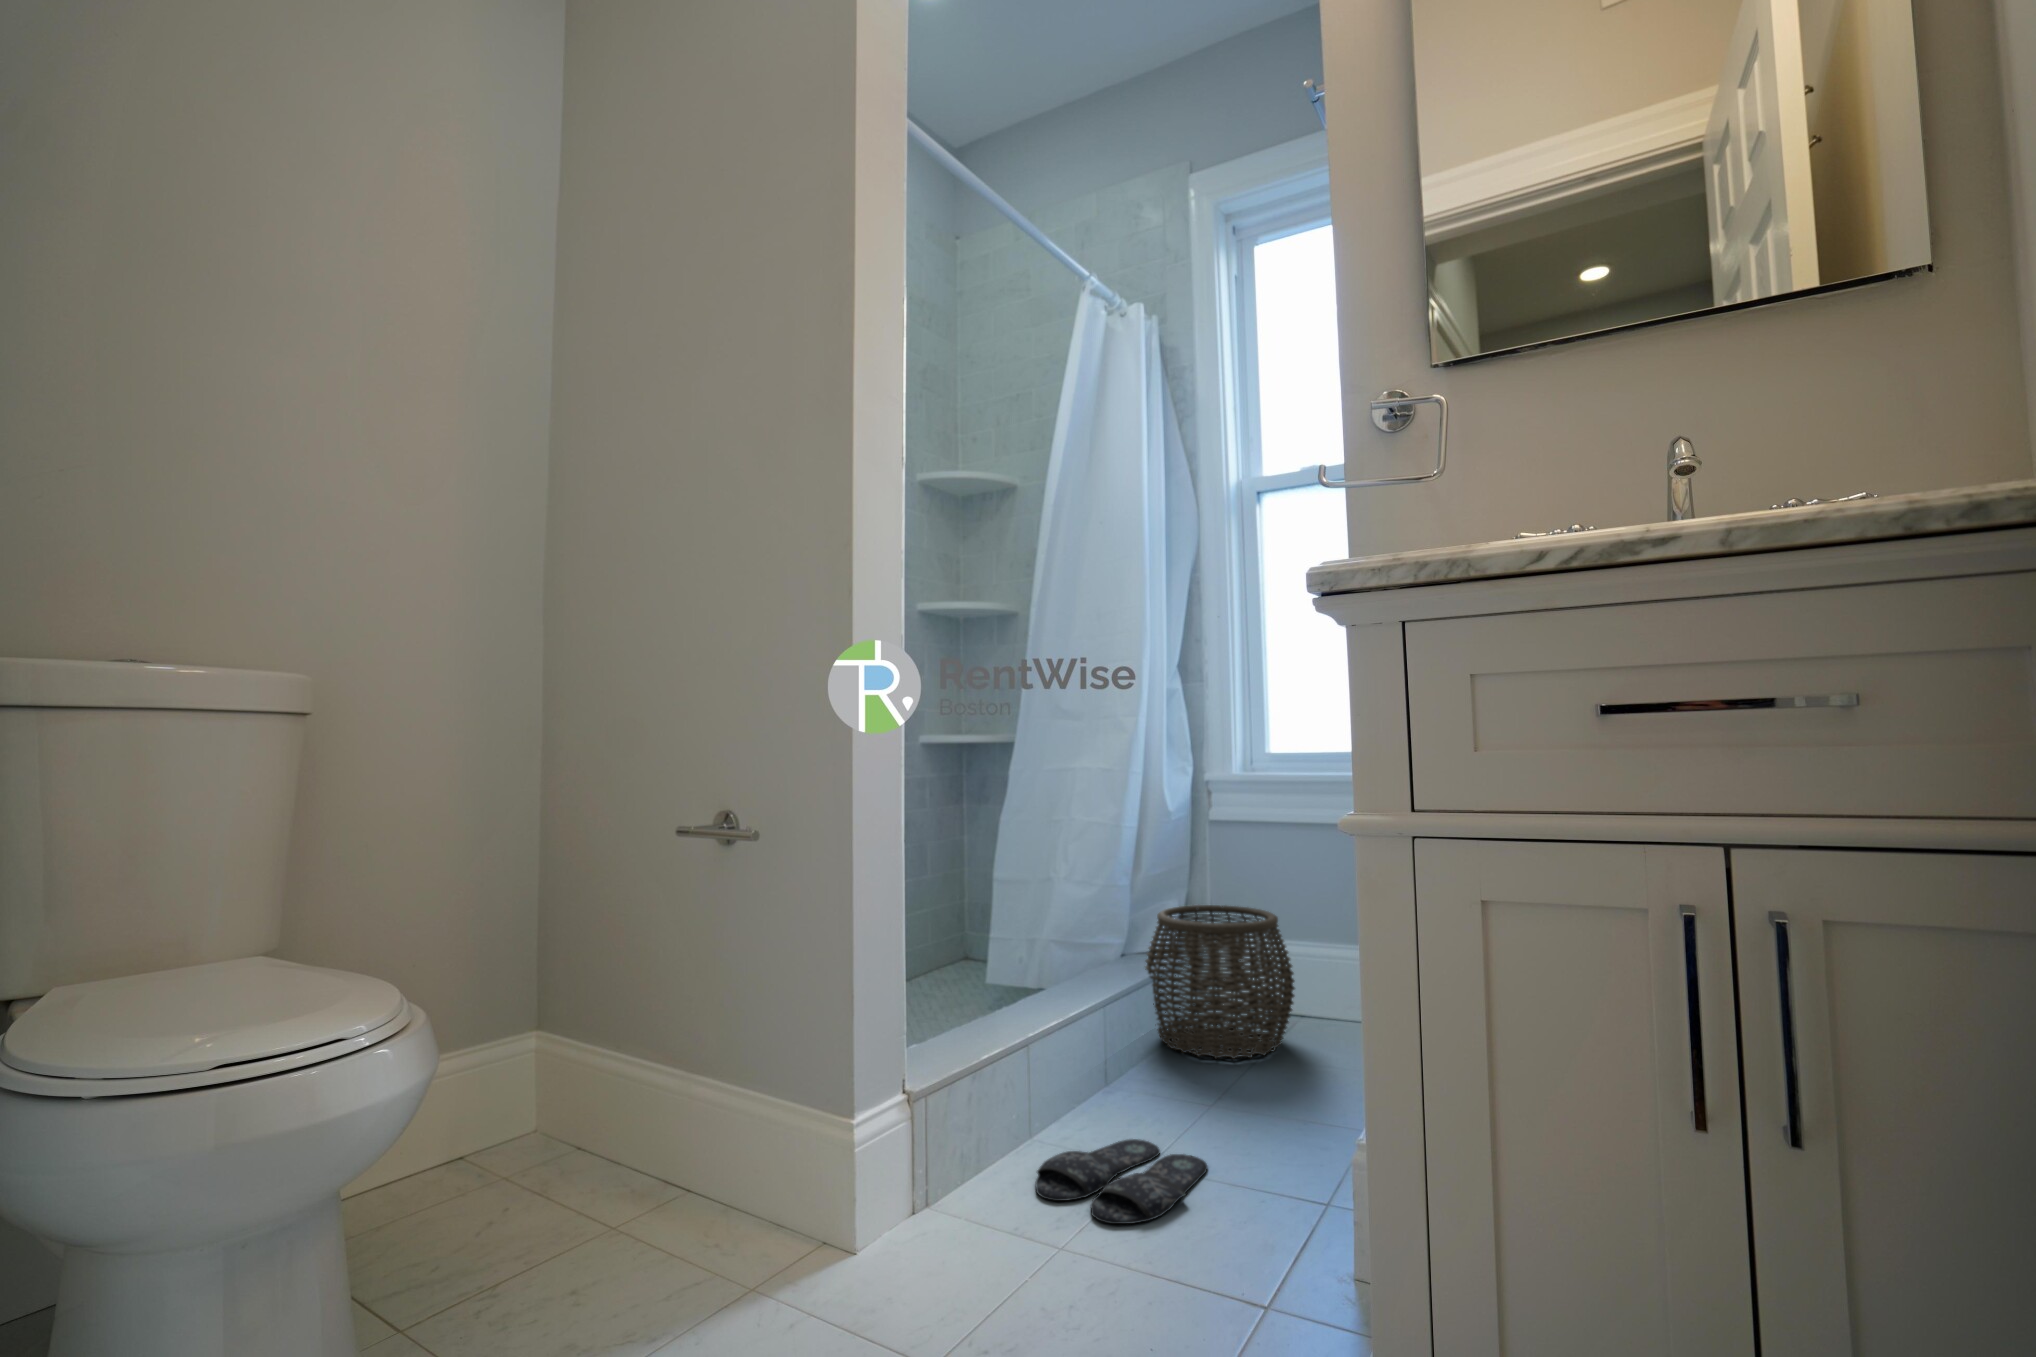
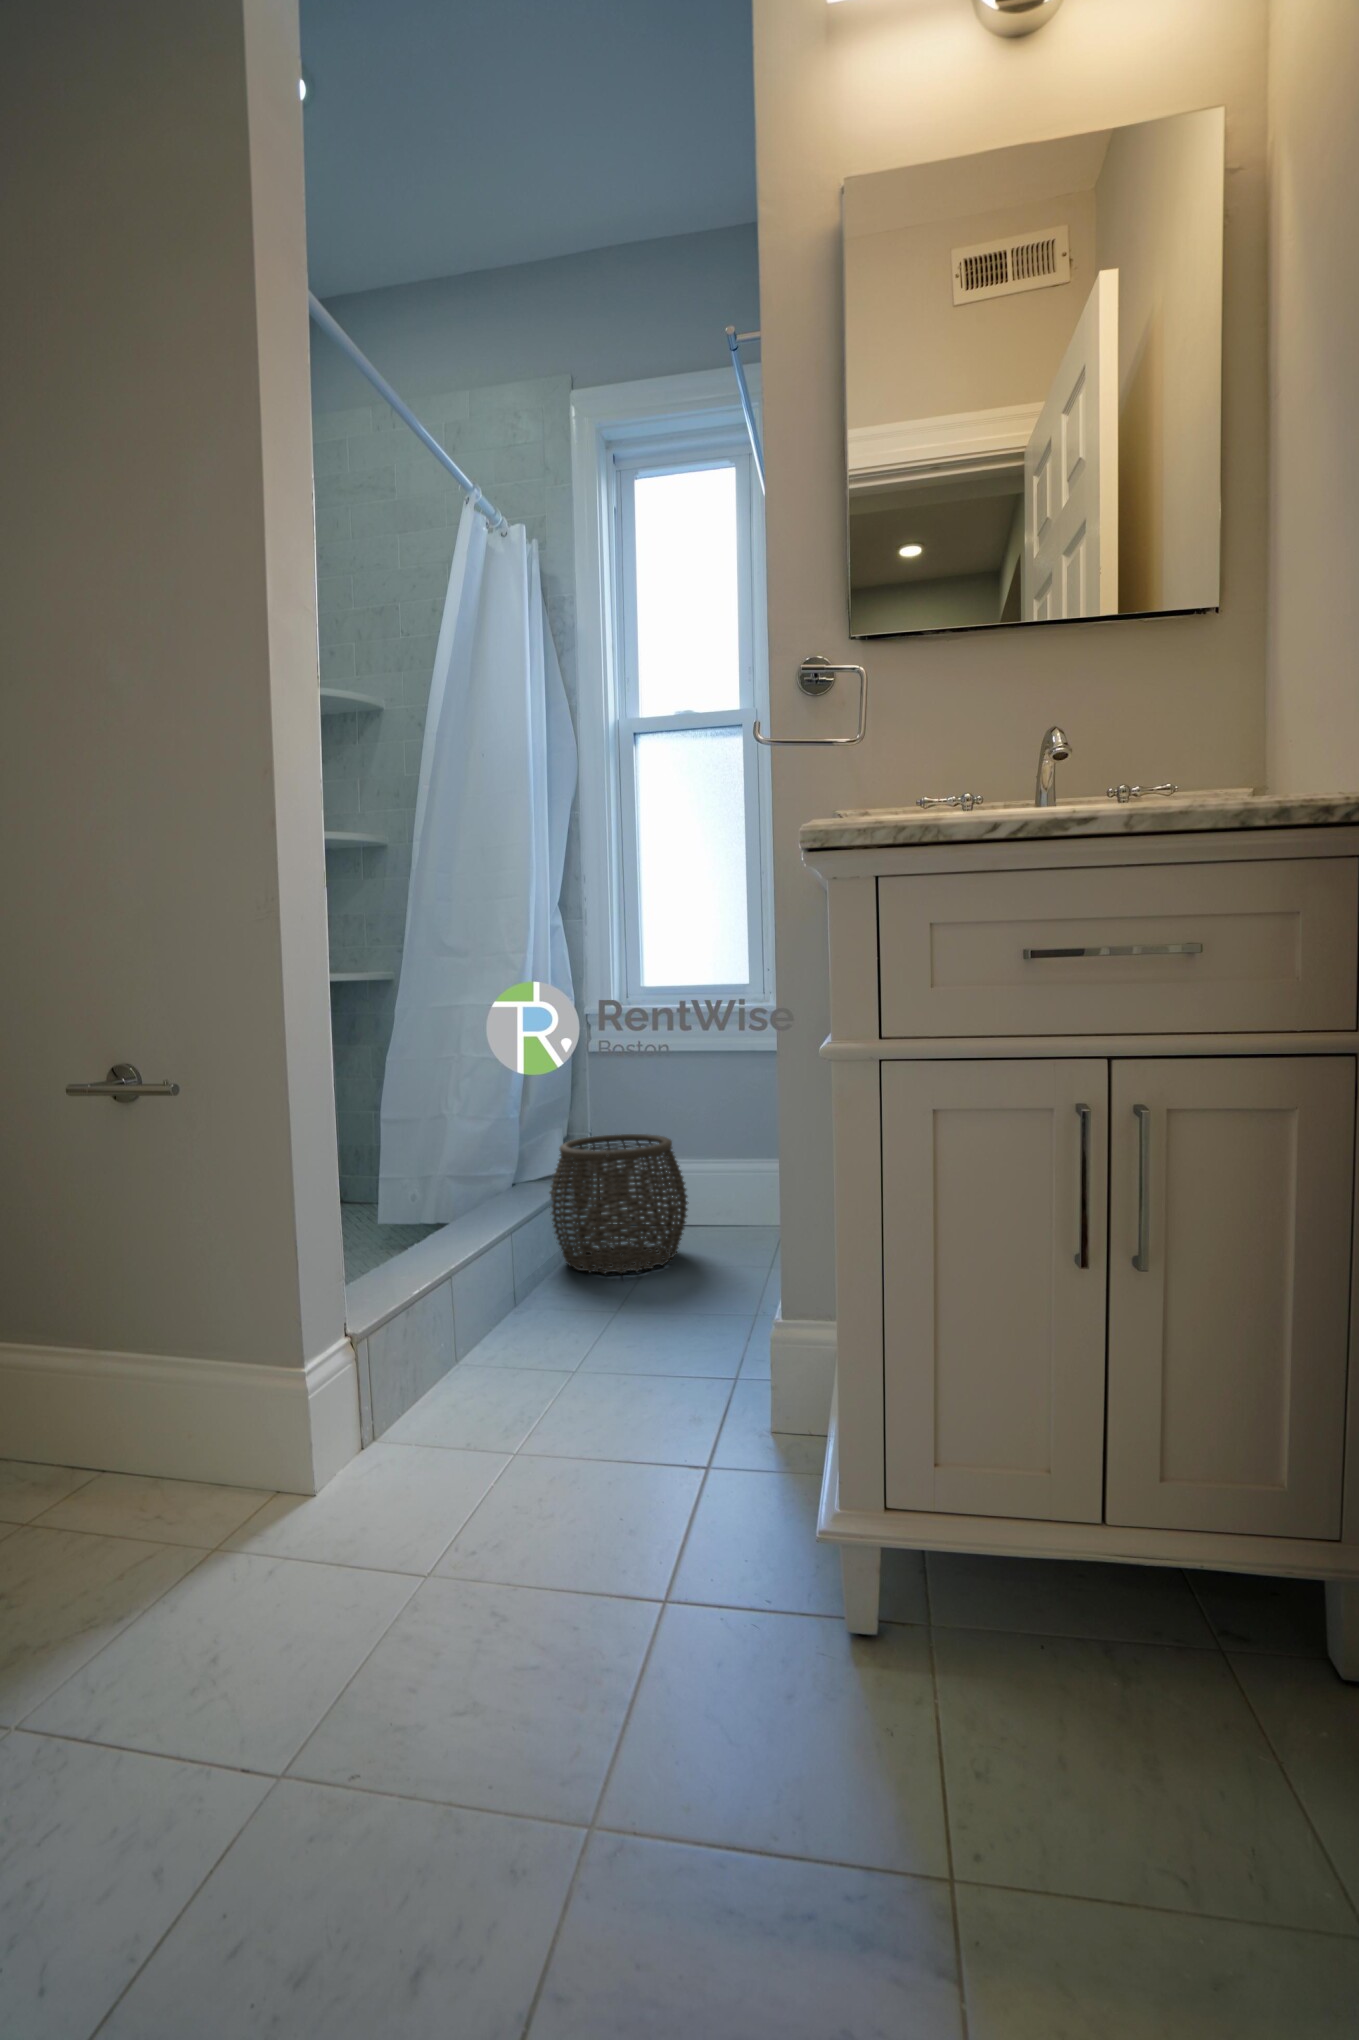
slippers: present [1036,1139,1207,1224] -> none [477,1349,632,1420]

